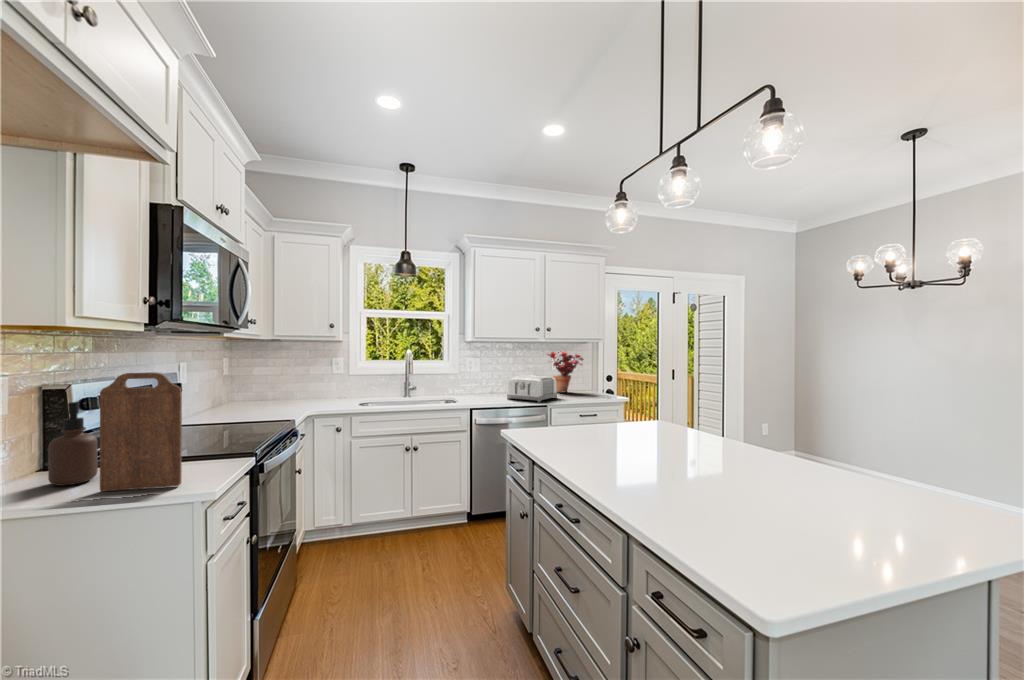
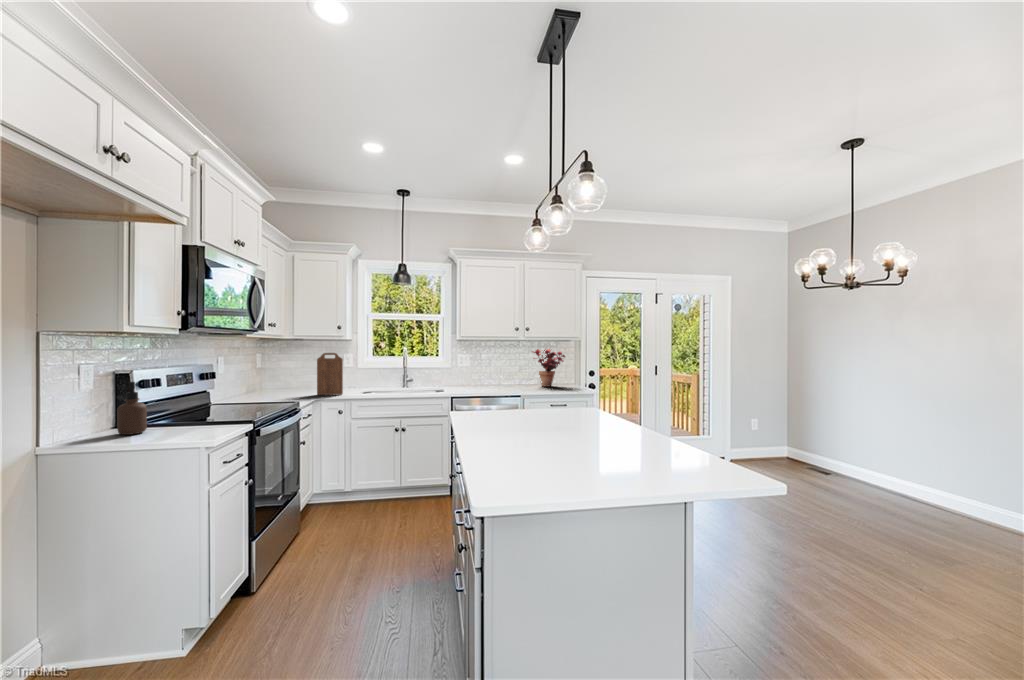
cutting board: present [100,372,182,491] -> present [317,353,343,395]
toaster: present [507,375,557,402] -> none [489,370,535,394]

